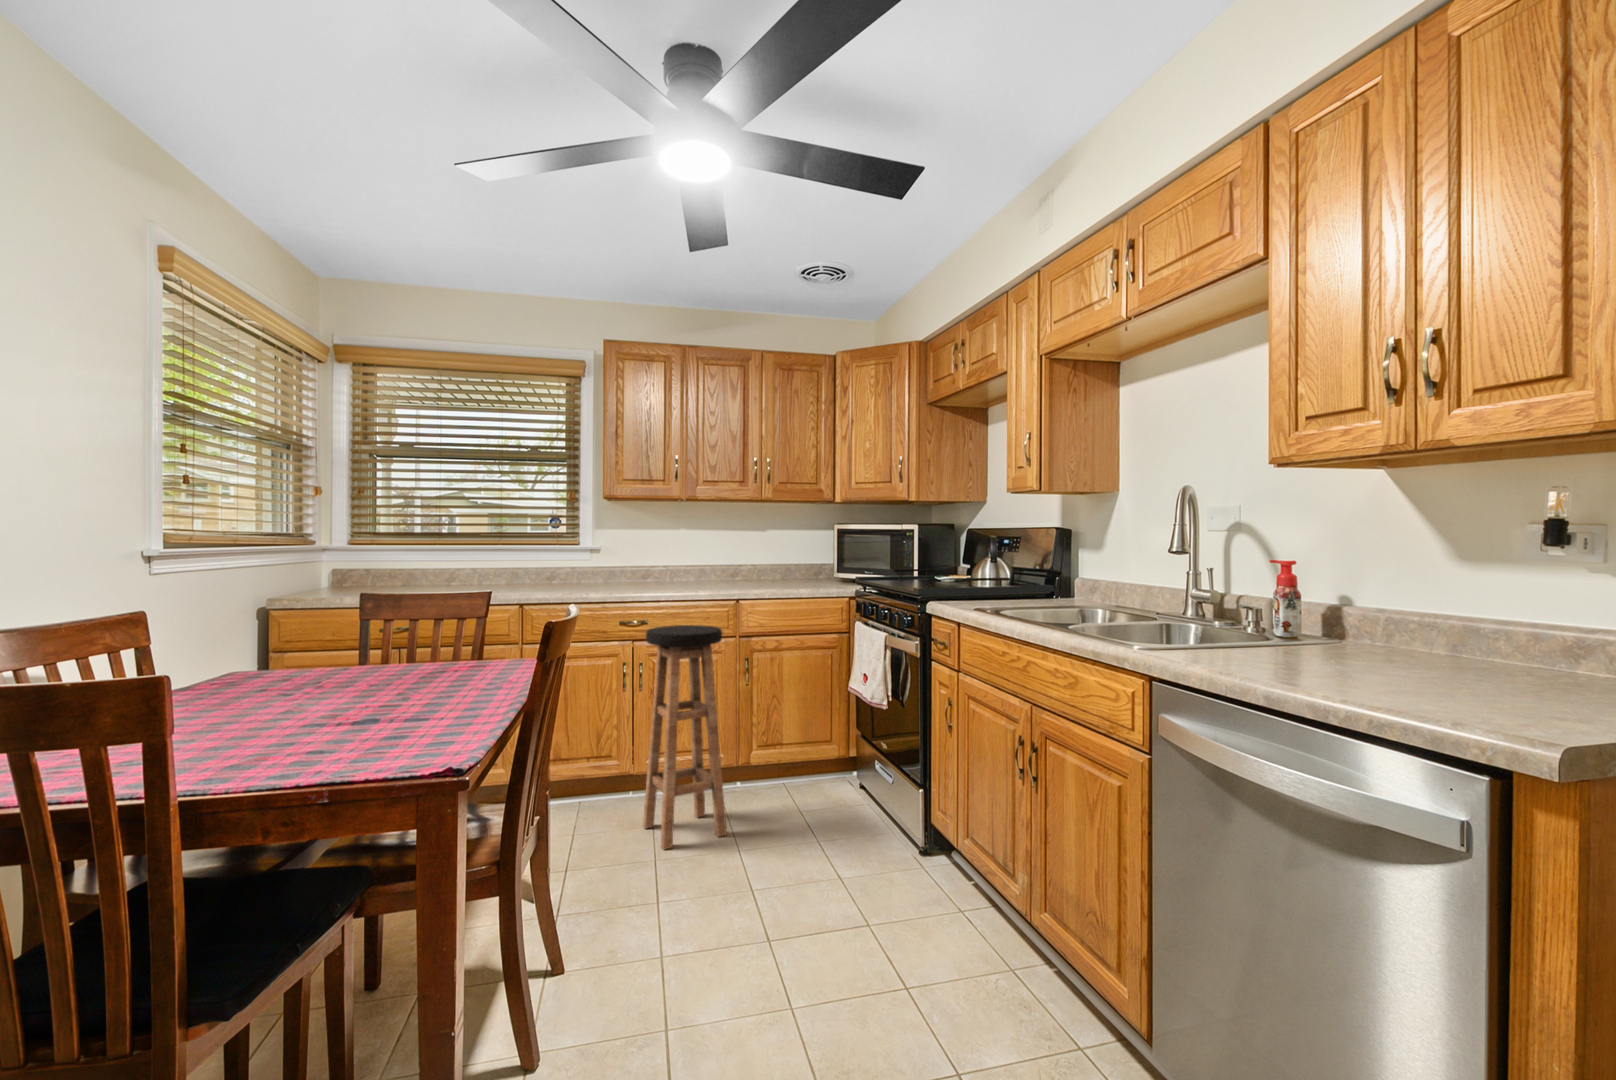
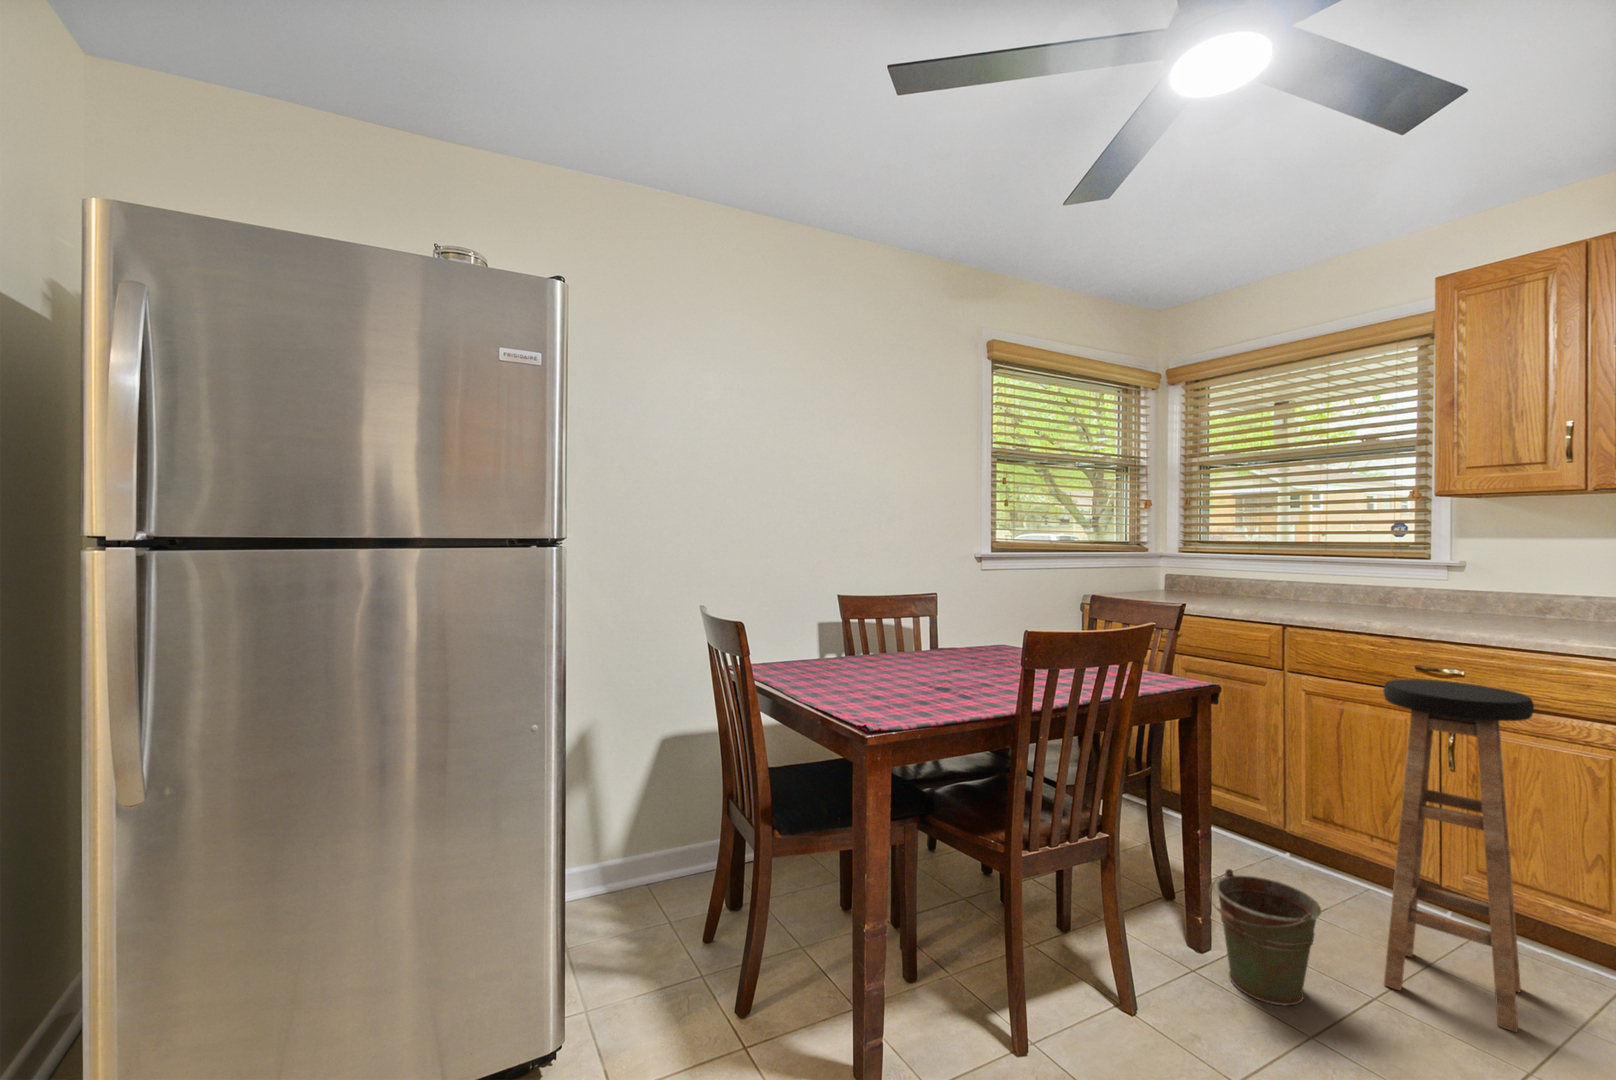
bucket: none [580,805,662,905] -> present [1209,869,1321,1005]

